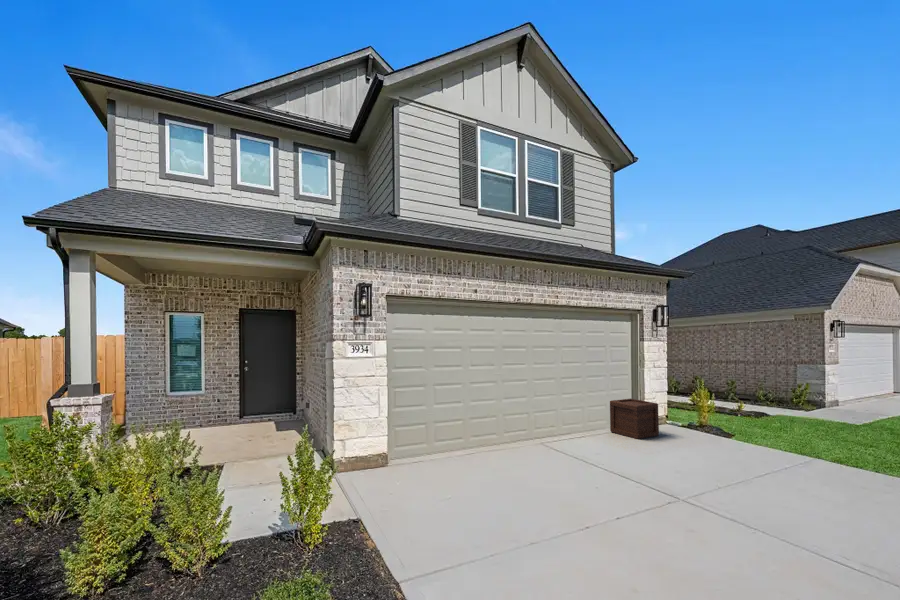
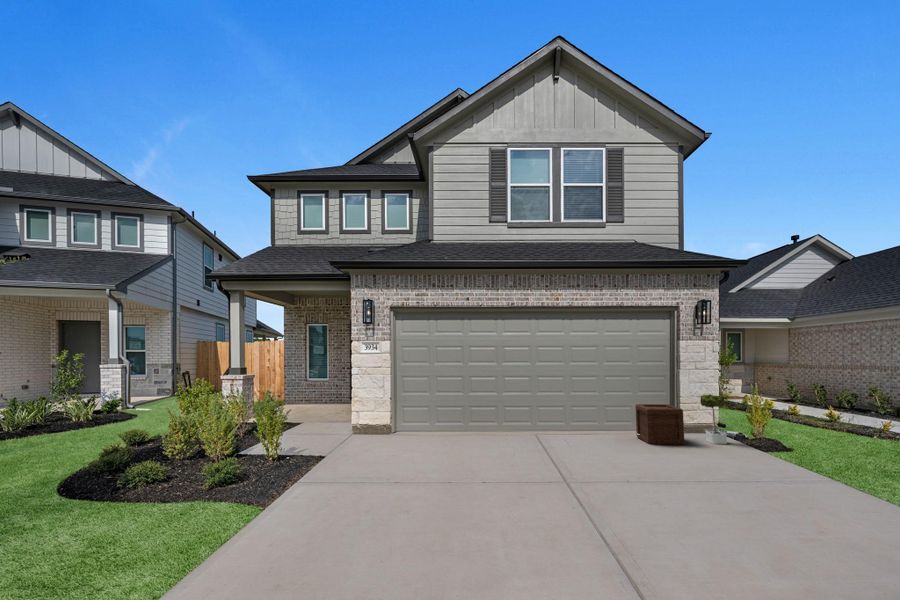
potted tree: none [657,388,678,432] -> present [700,394,727,444]

